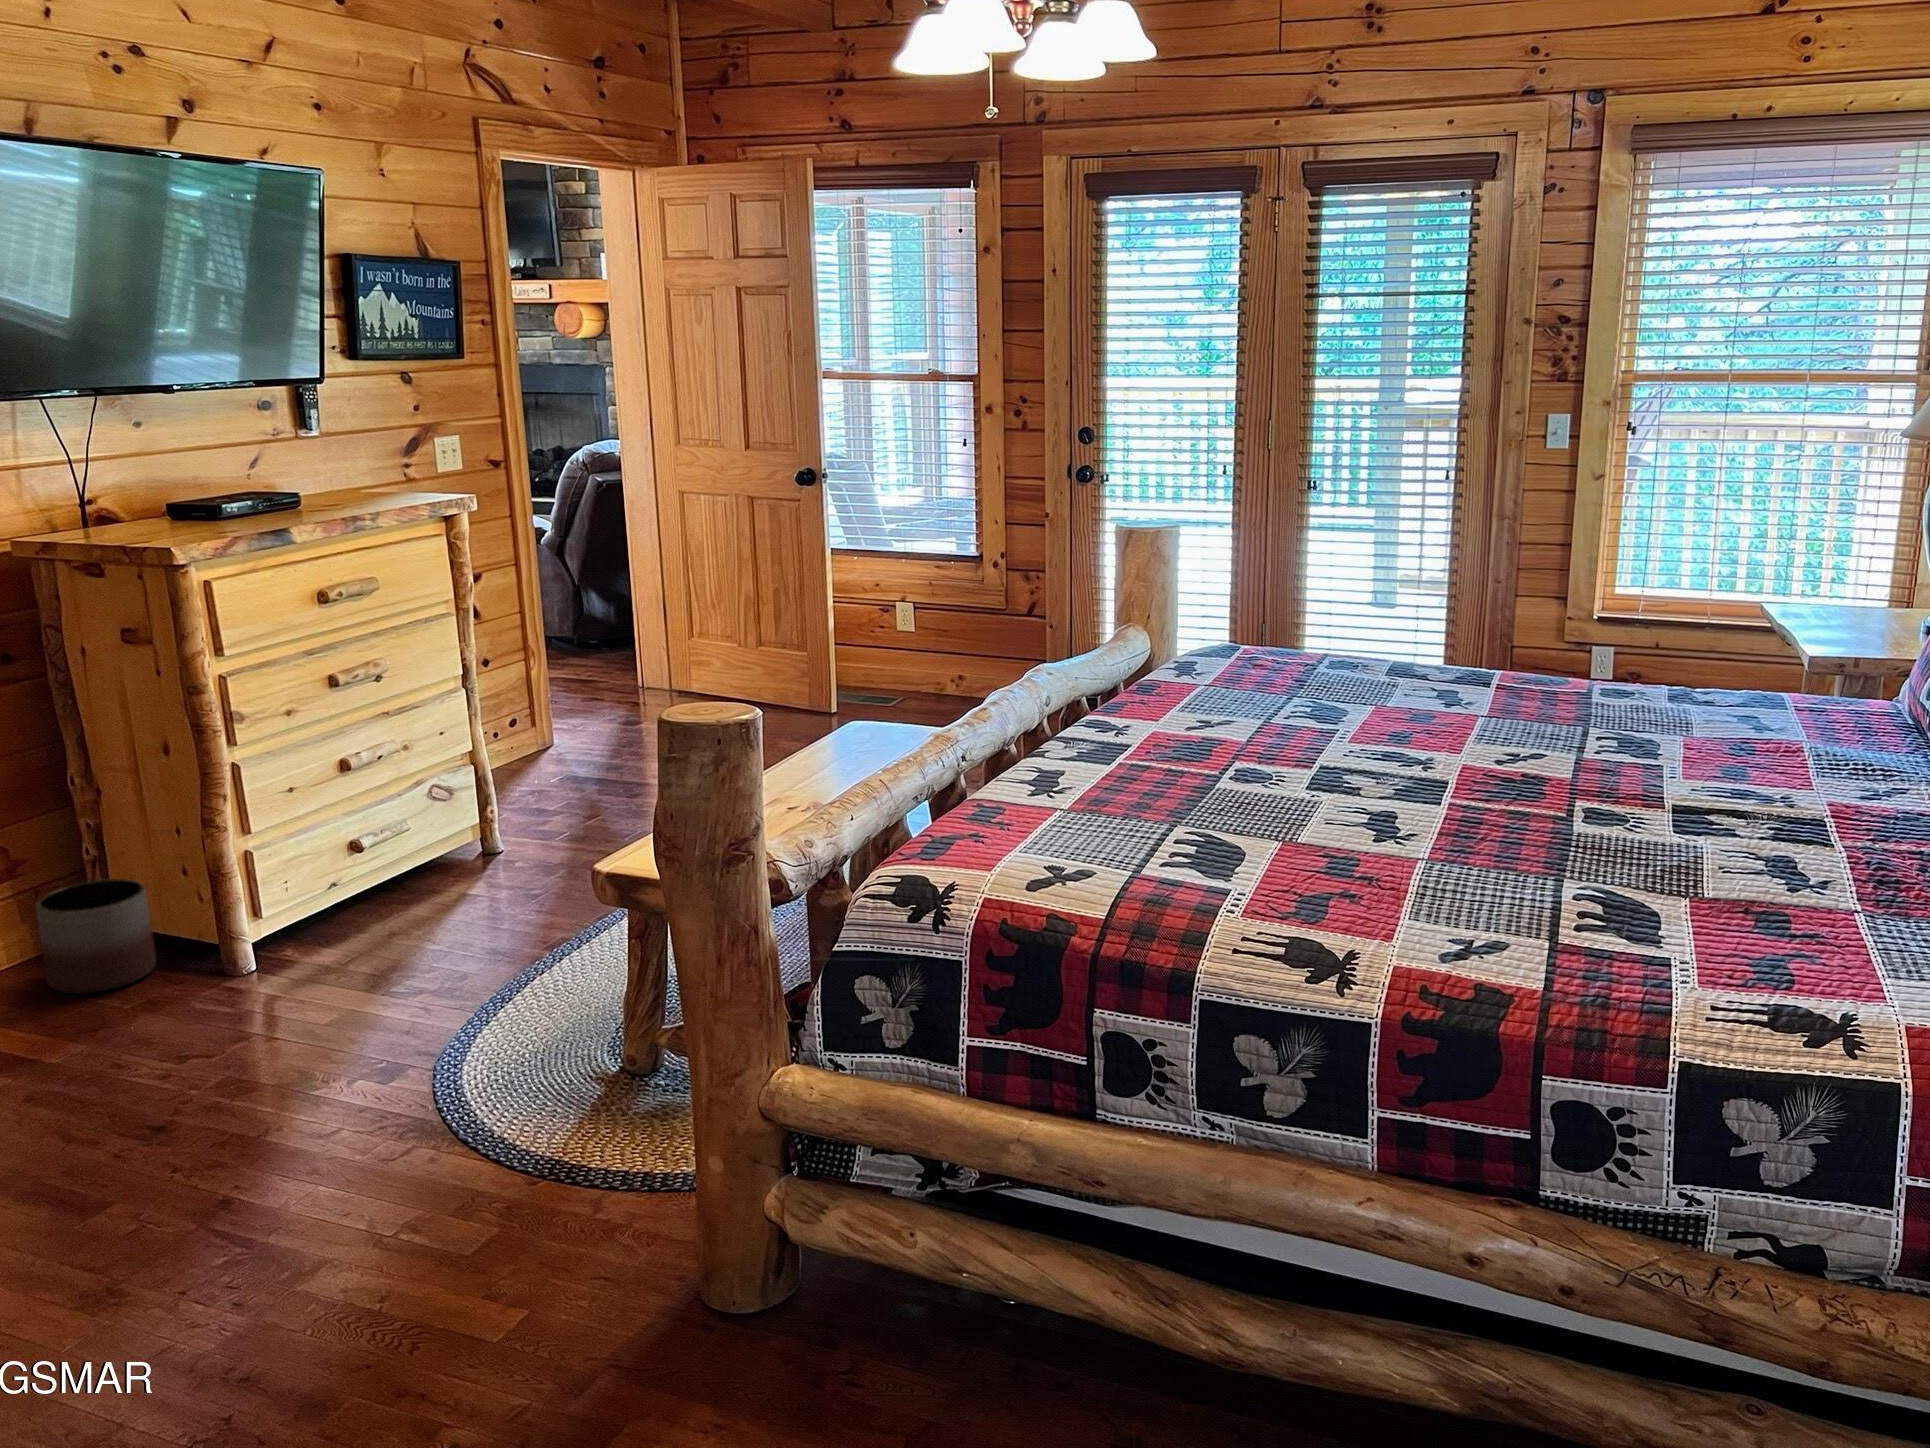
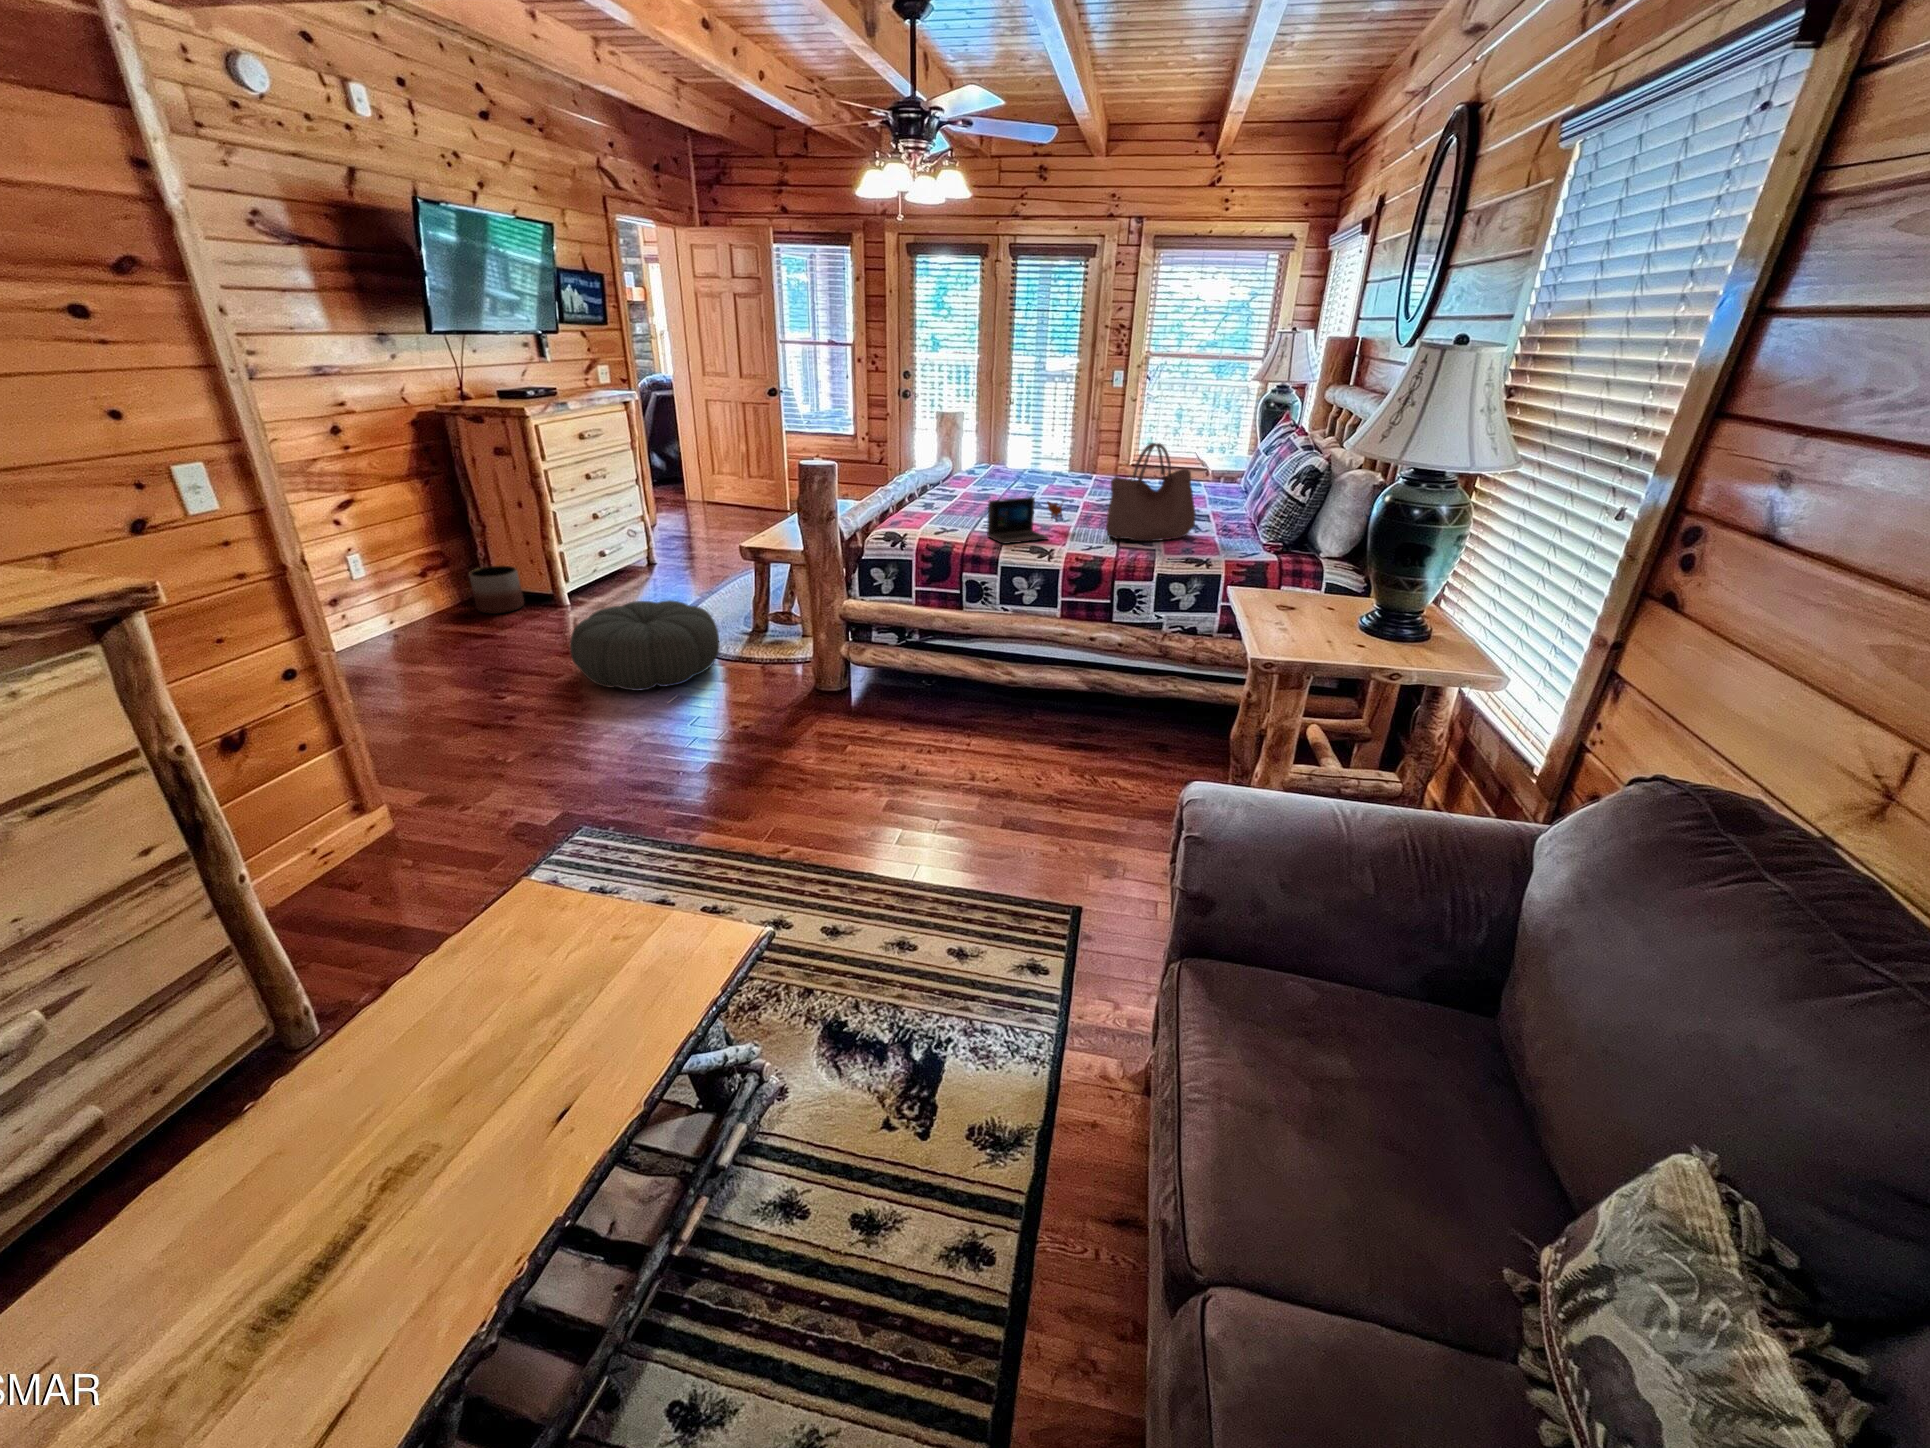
handbag: none [1513,650,1789,932] -> present [1106,443,1196,541]
laptop: none [1166,791,1391,939] -> present [987,497,1062,544]
pouf: none [125,1005,509,1269] -> present [570,600,720,691]

